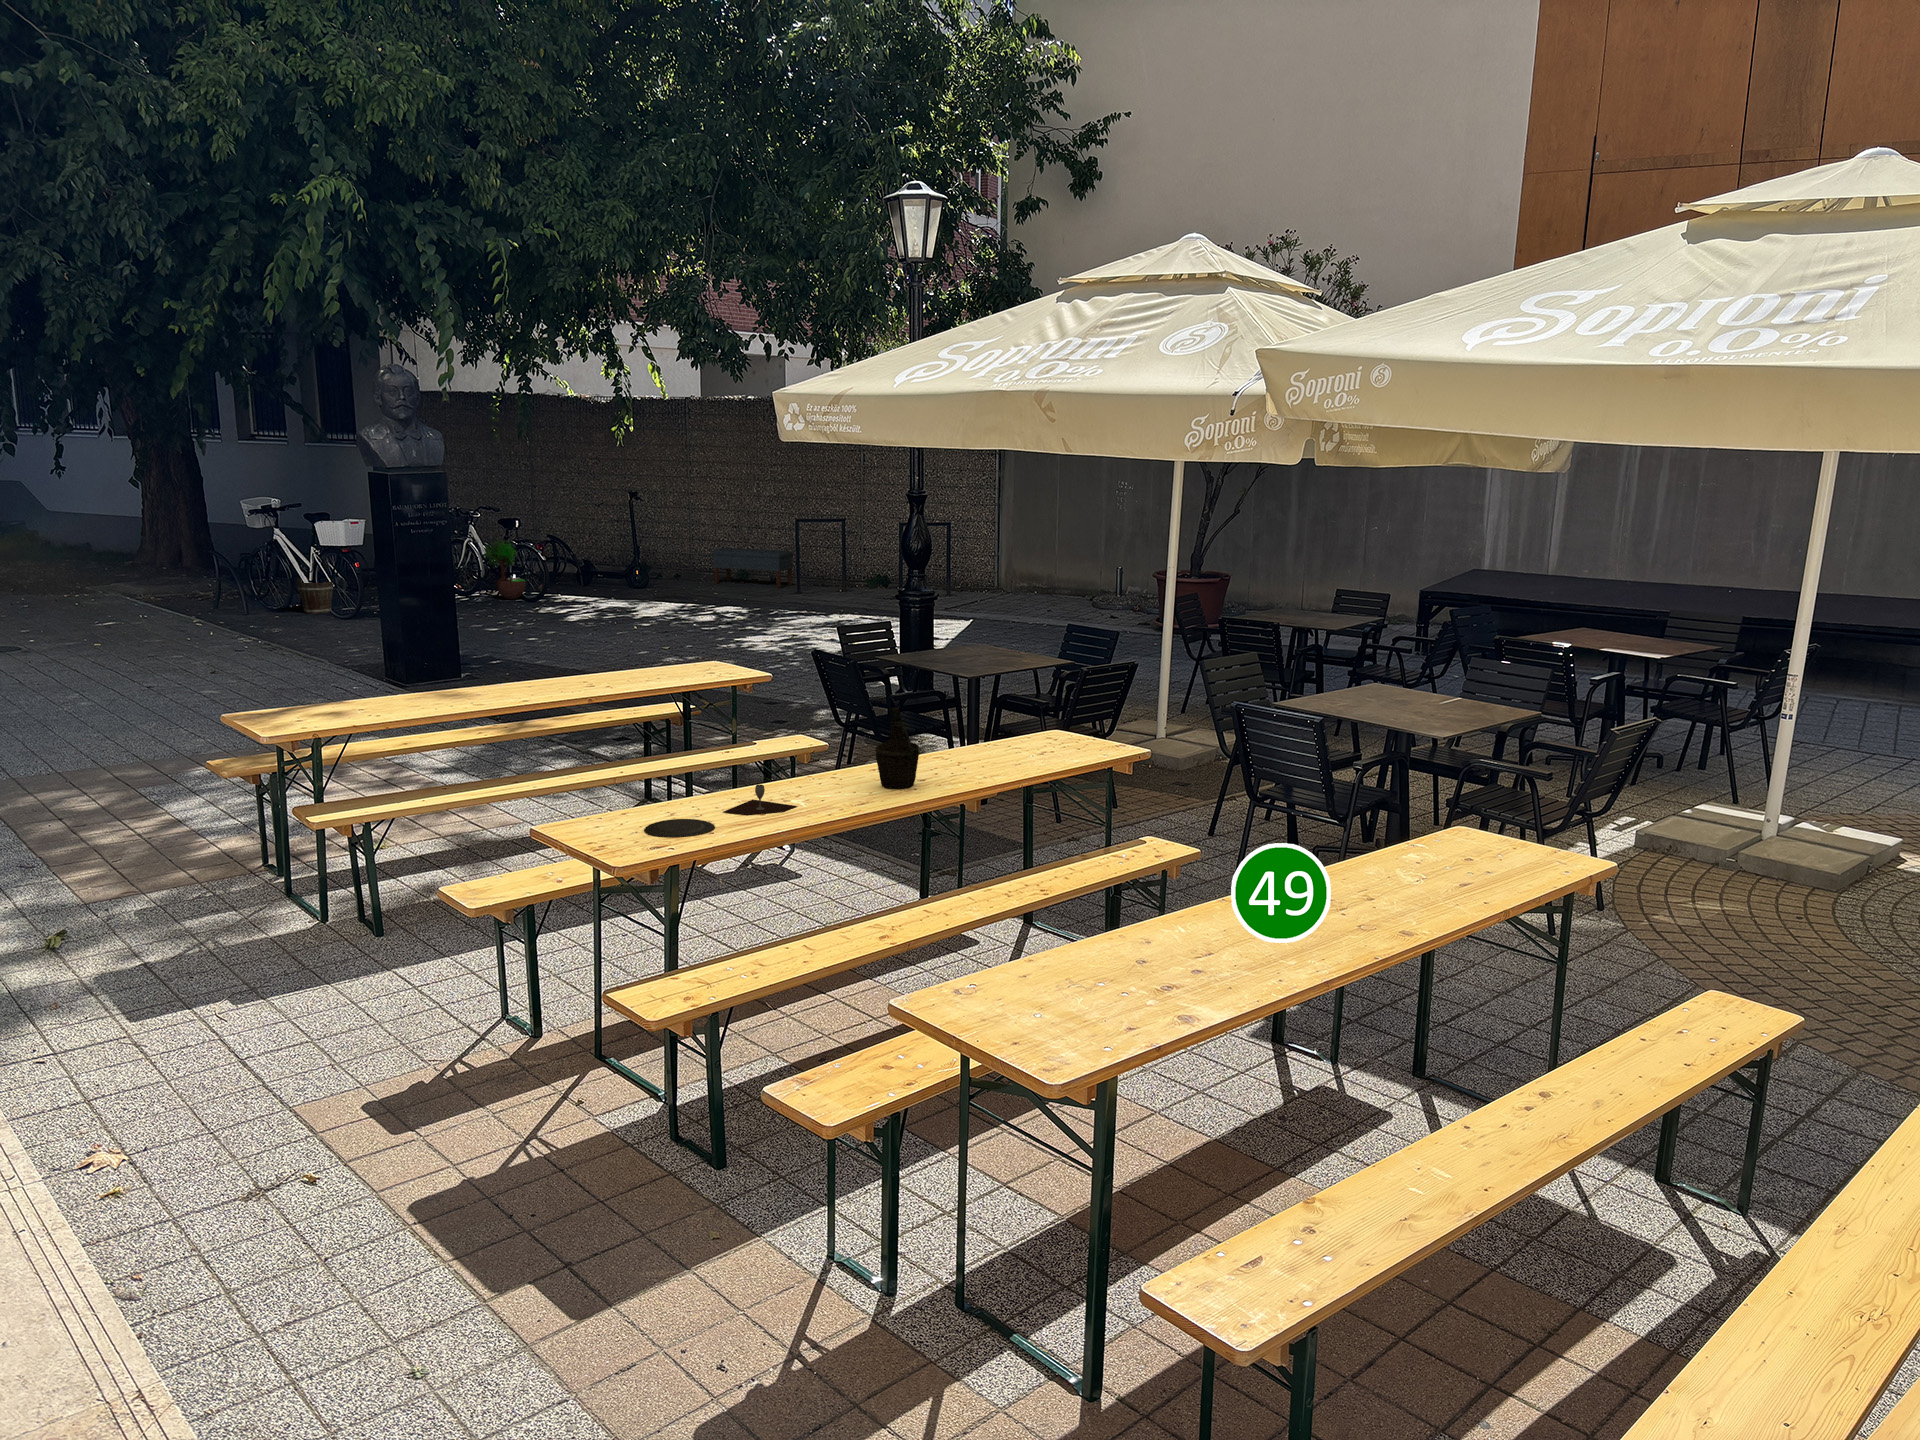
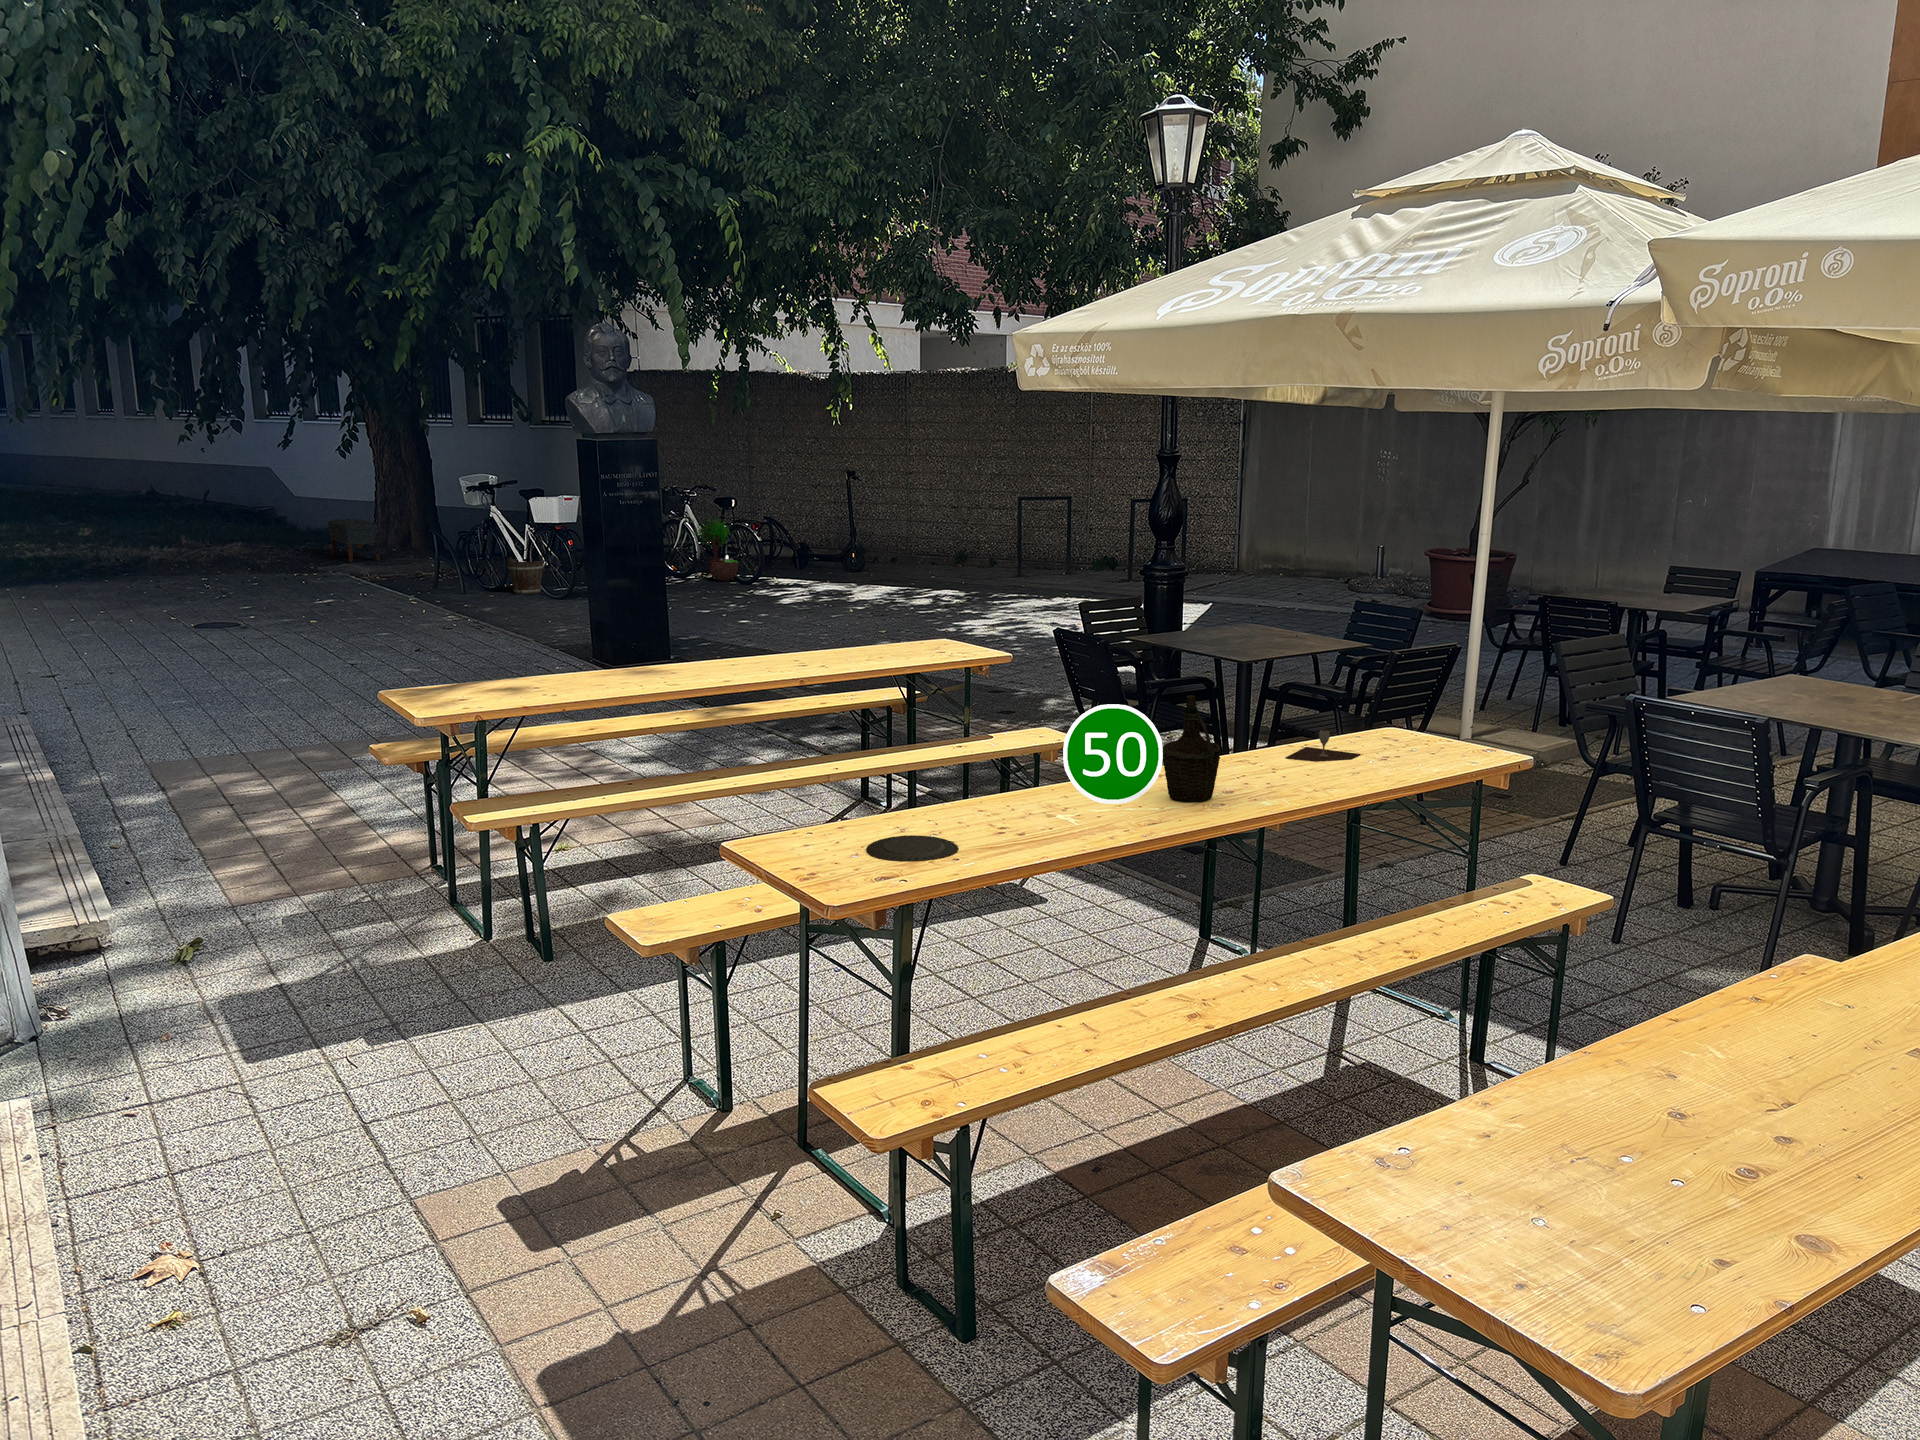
bench: present [712,547,793,588] -> present [328,519,380,562]
wine glass: present [723,785,797,816] -> present [1286,730,1361,762]

